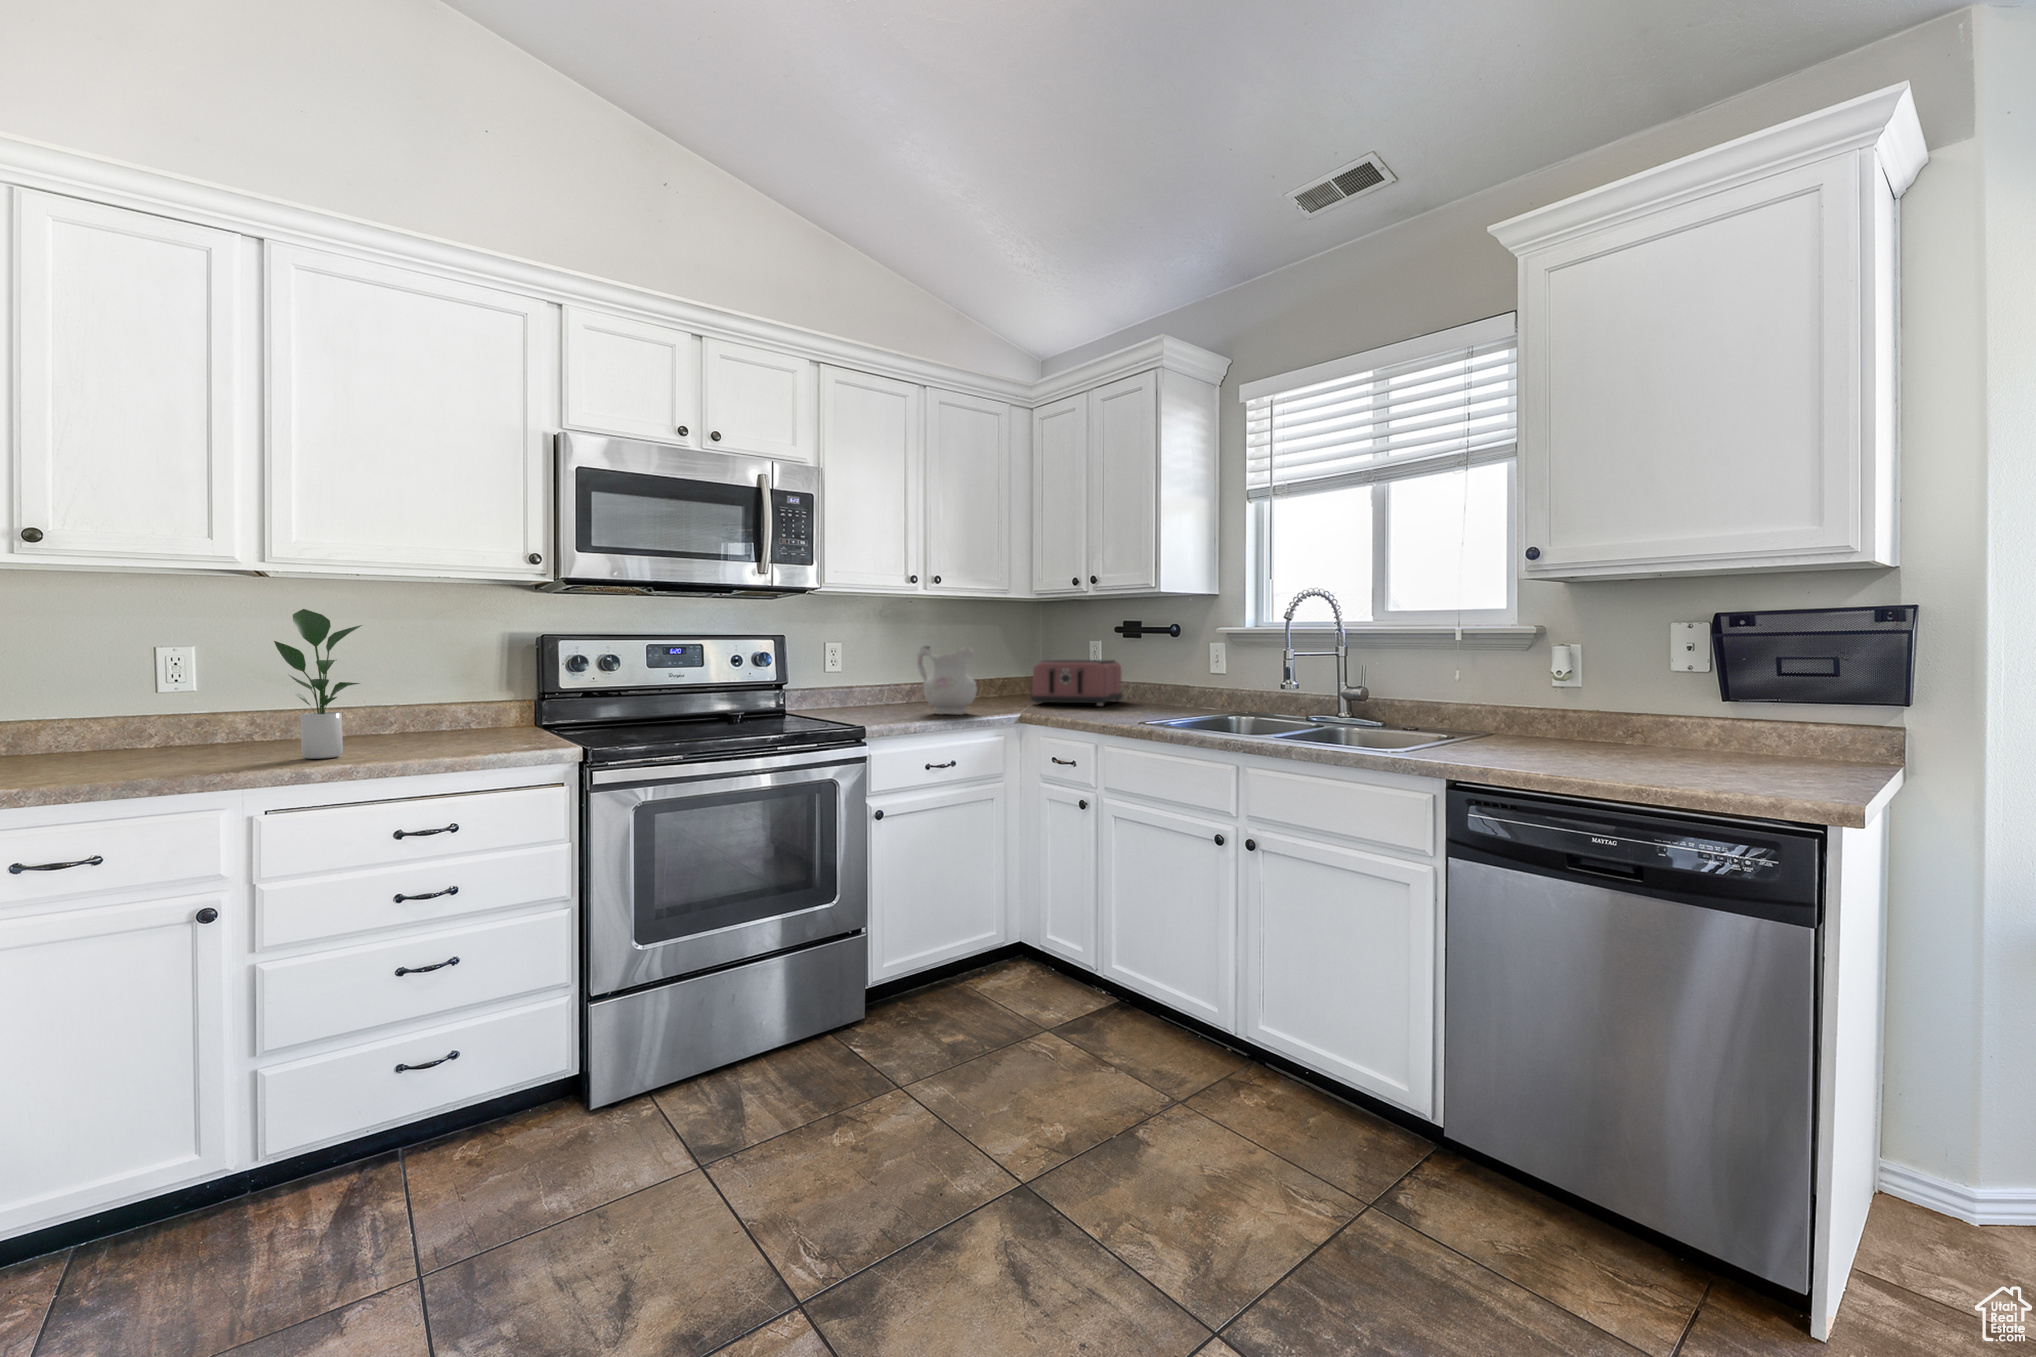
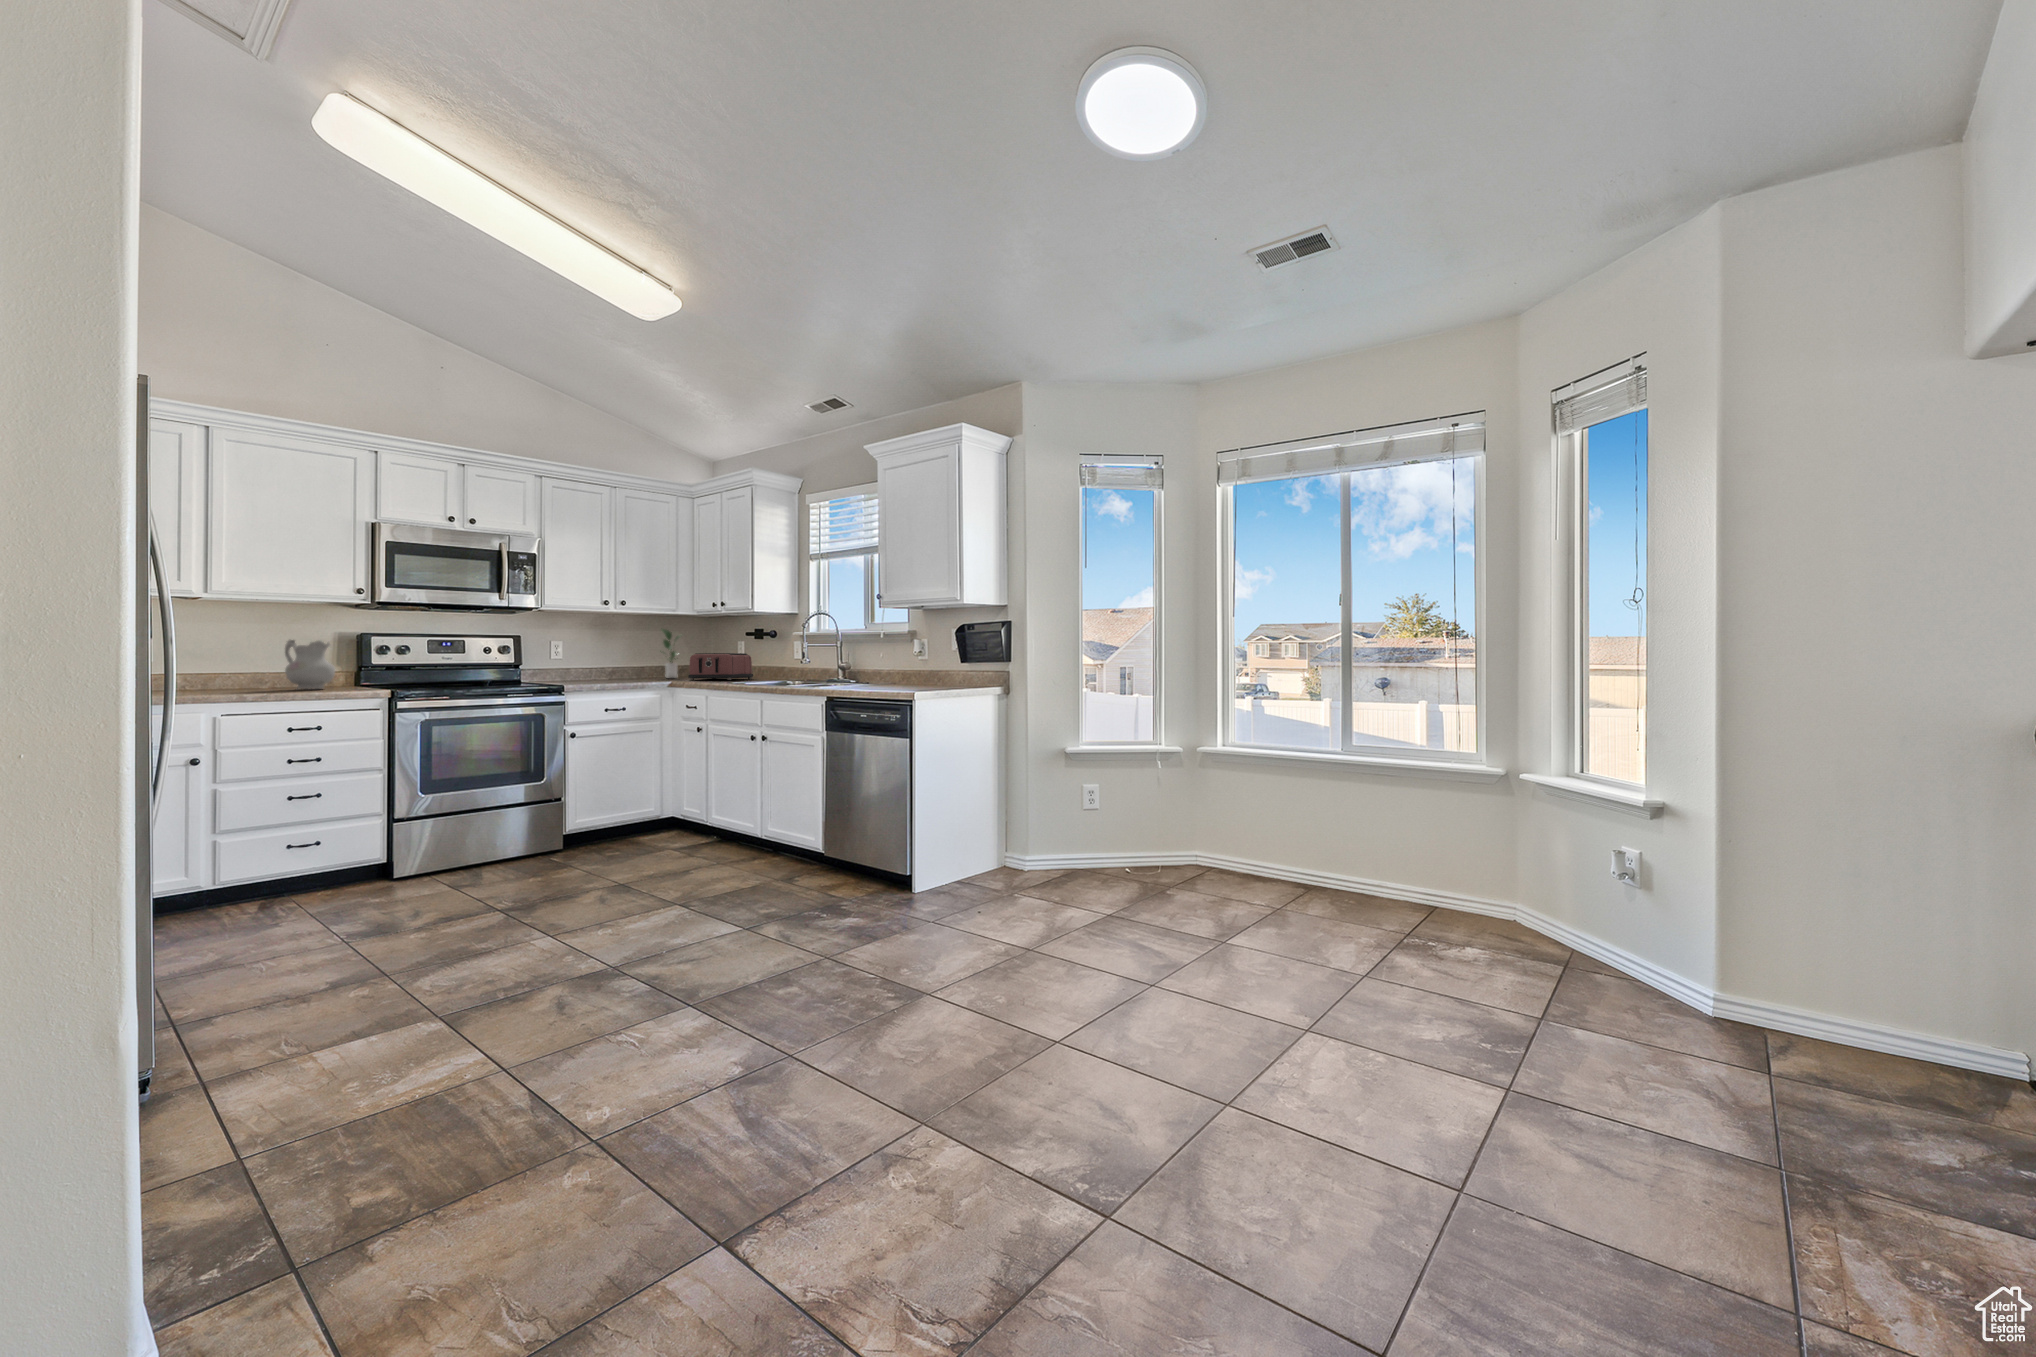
potted plant: present [274,609,362,759] -> present [662,629,680,678]
ceramic pitcher: present [917,646,977,715] -> present [285,640,335,689]

